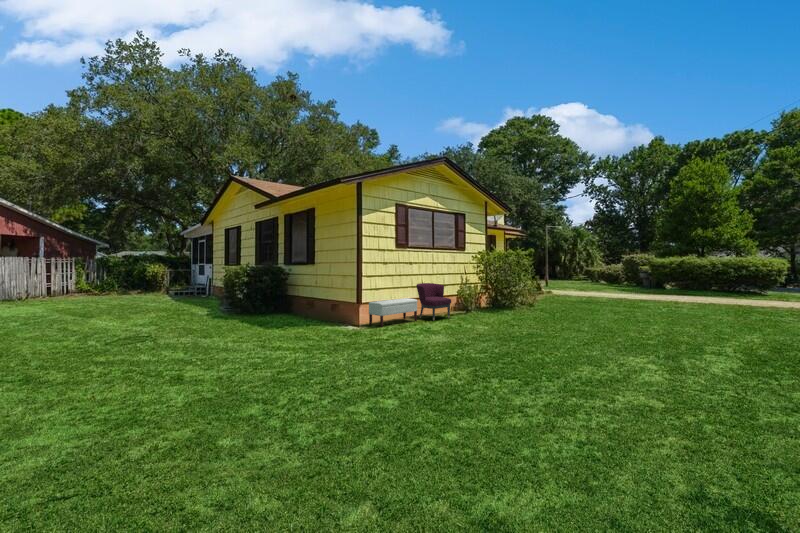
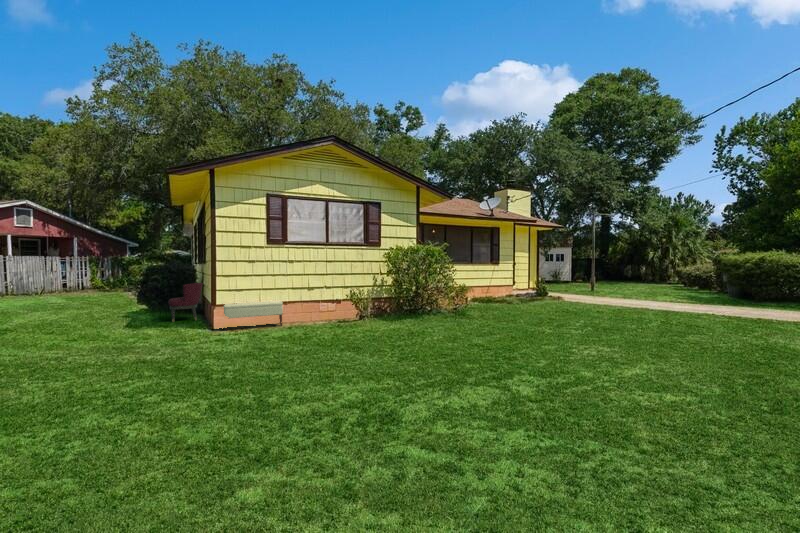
chair: present [416,283,451,321] -> present [168,283,203,322]

